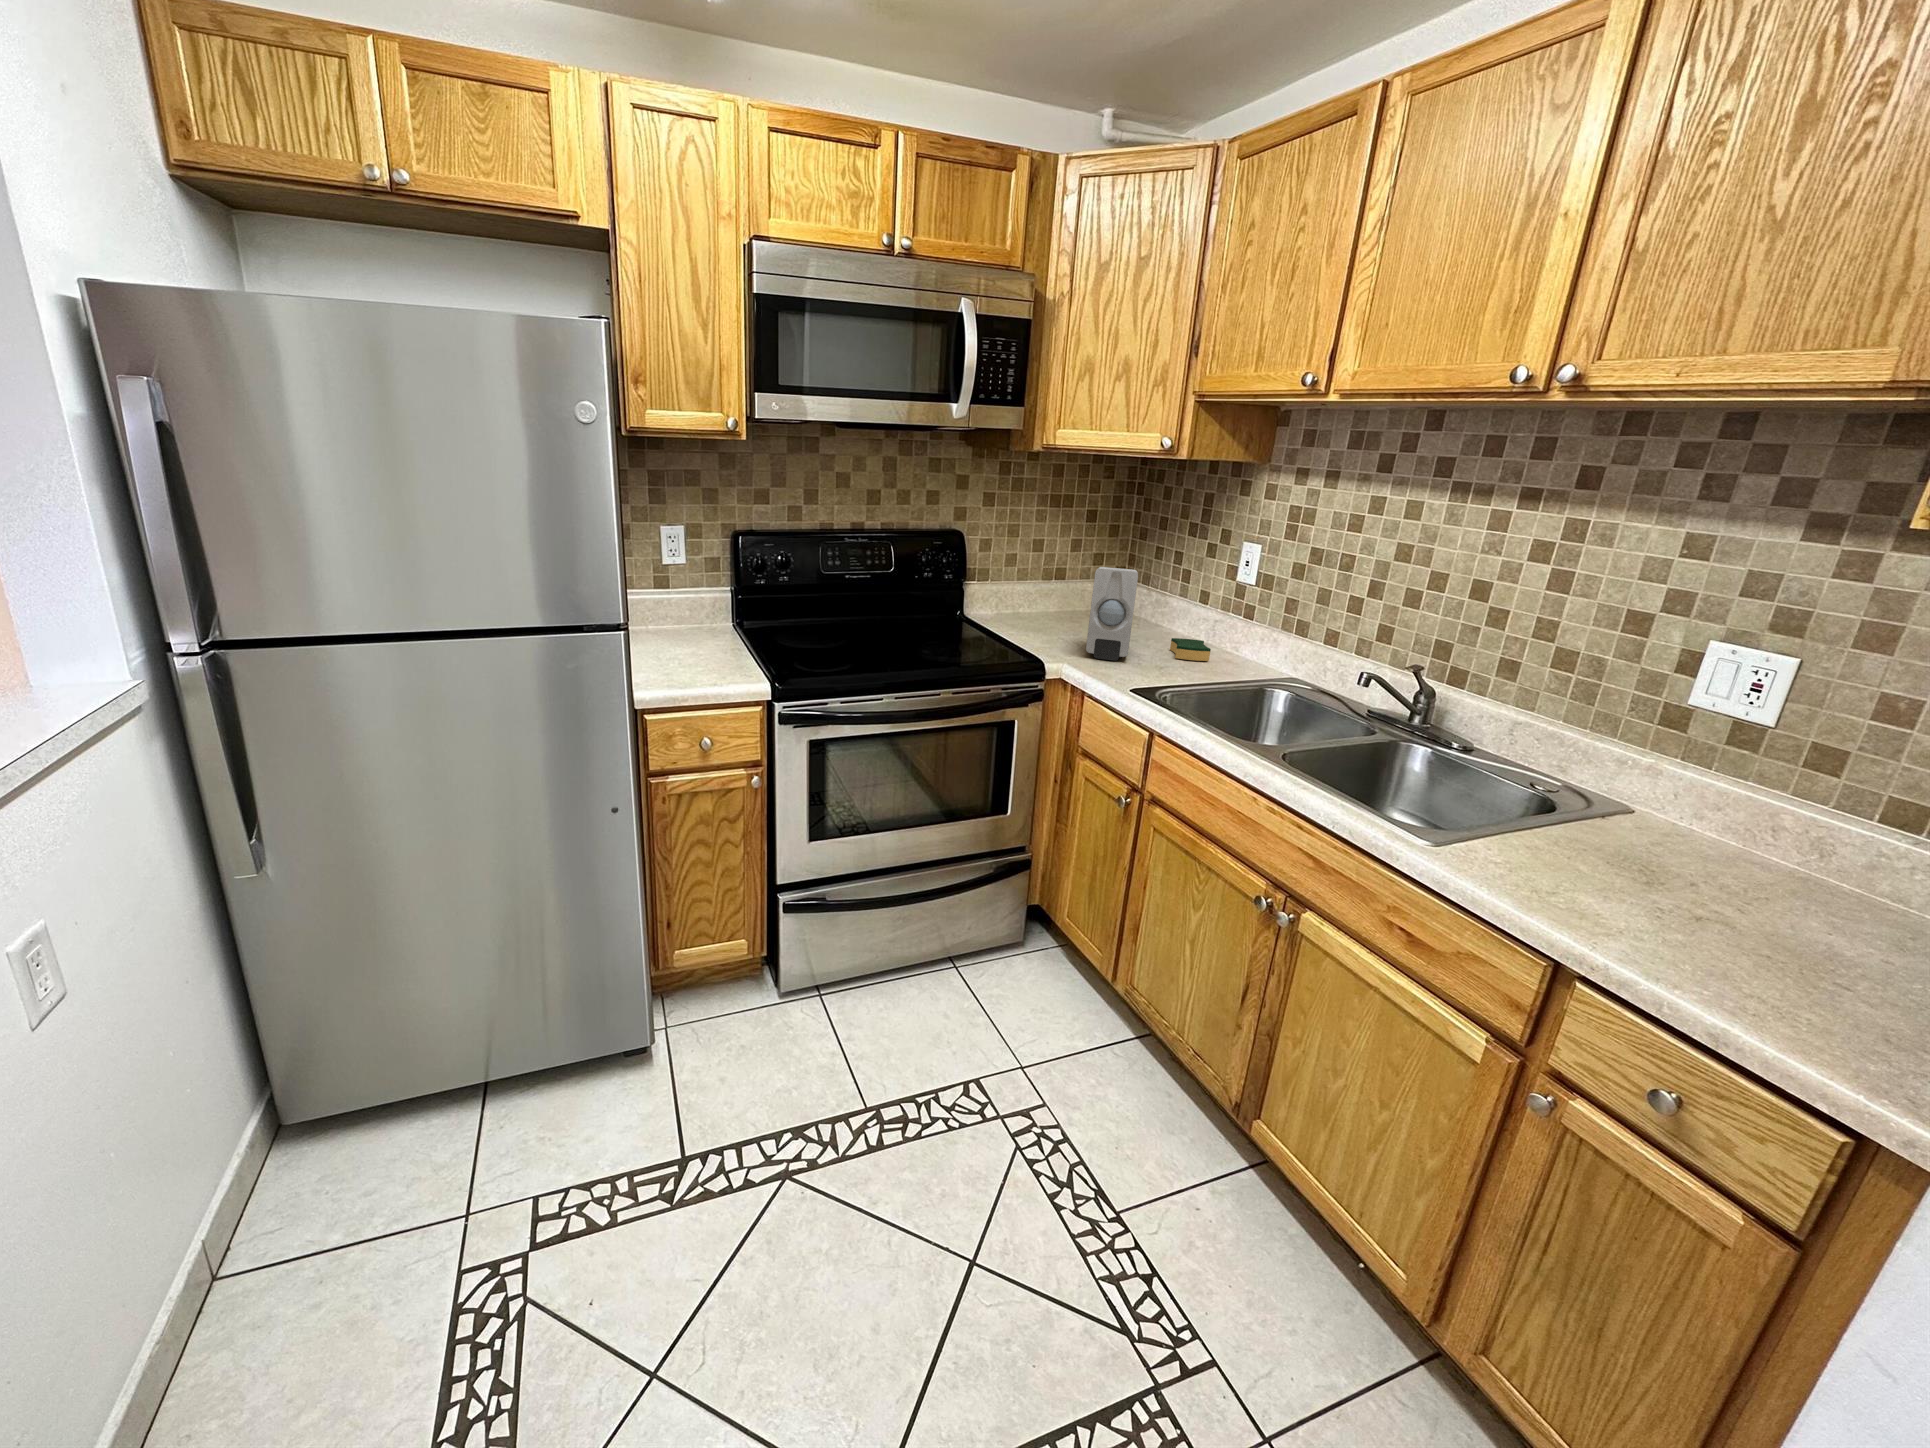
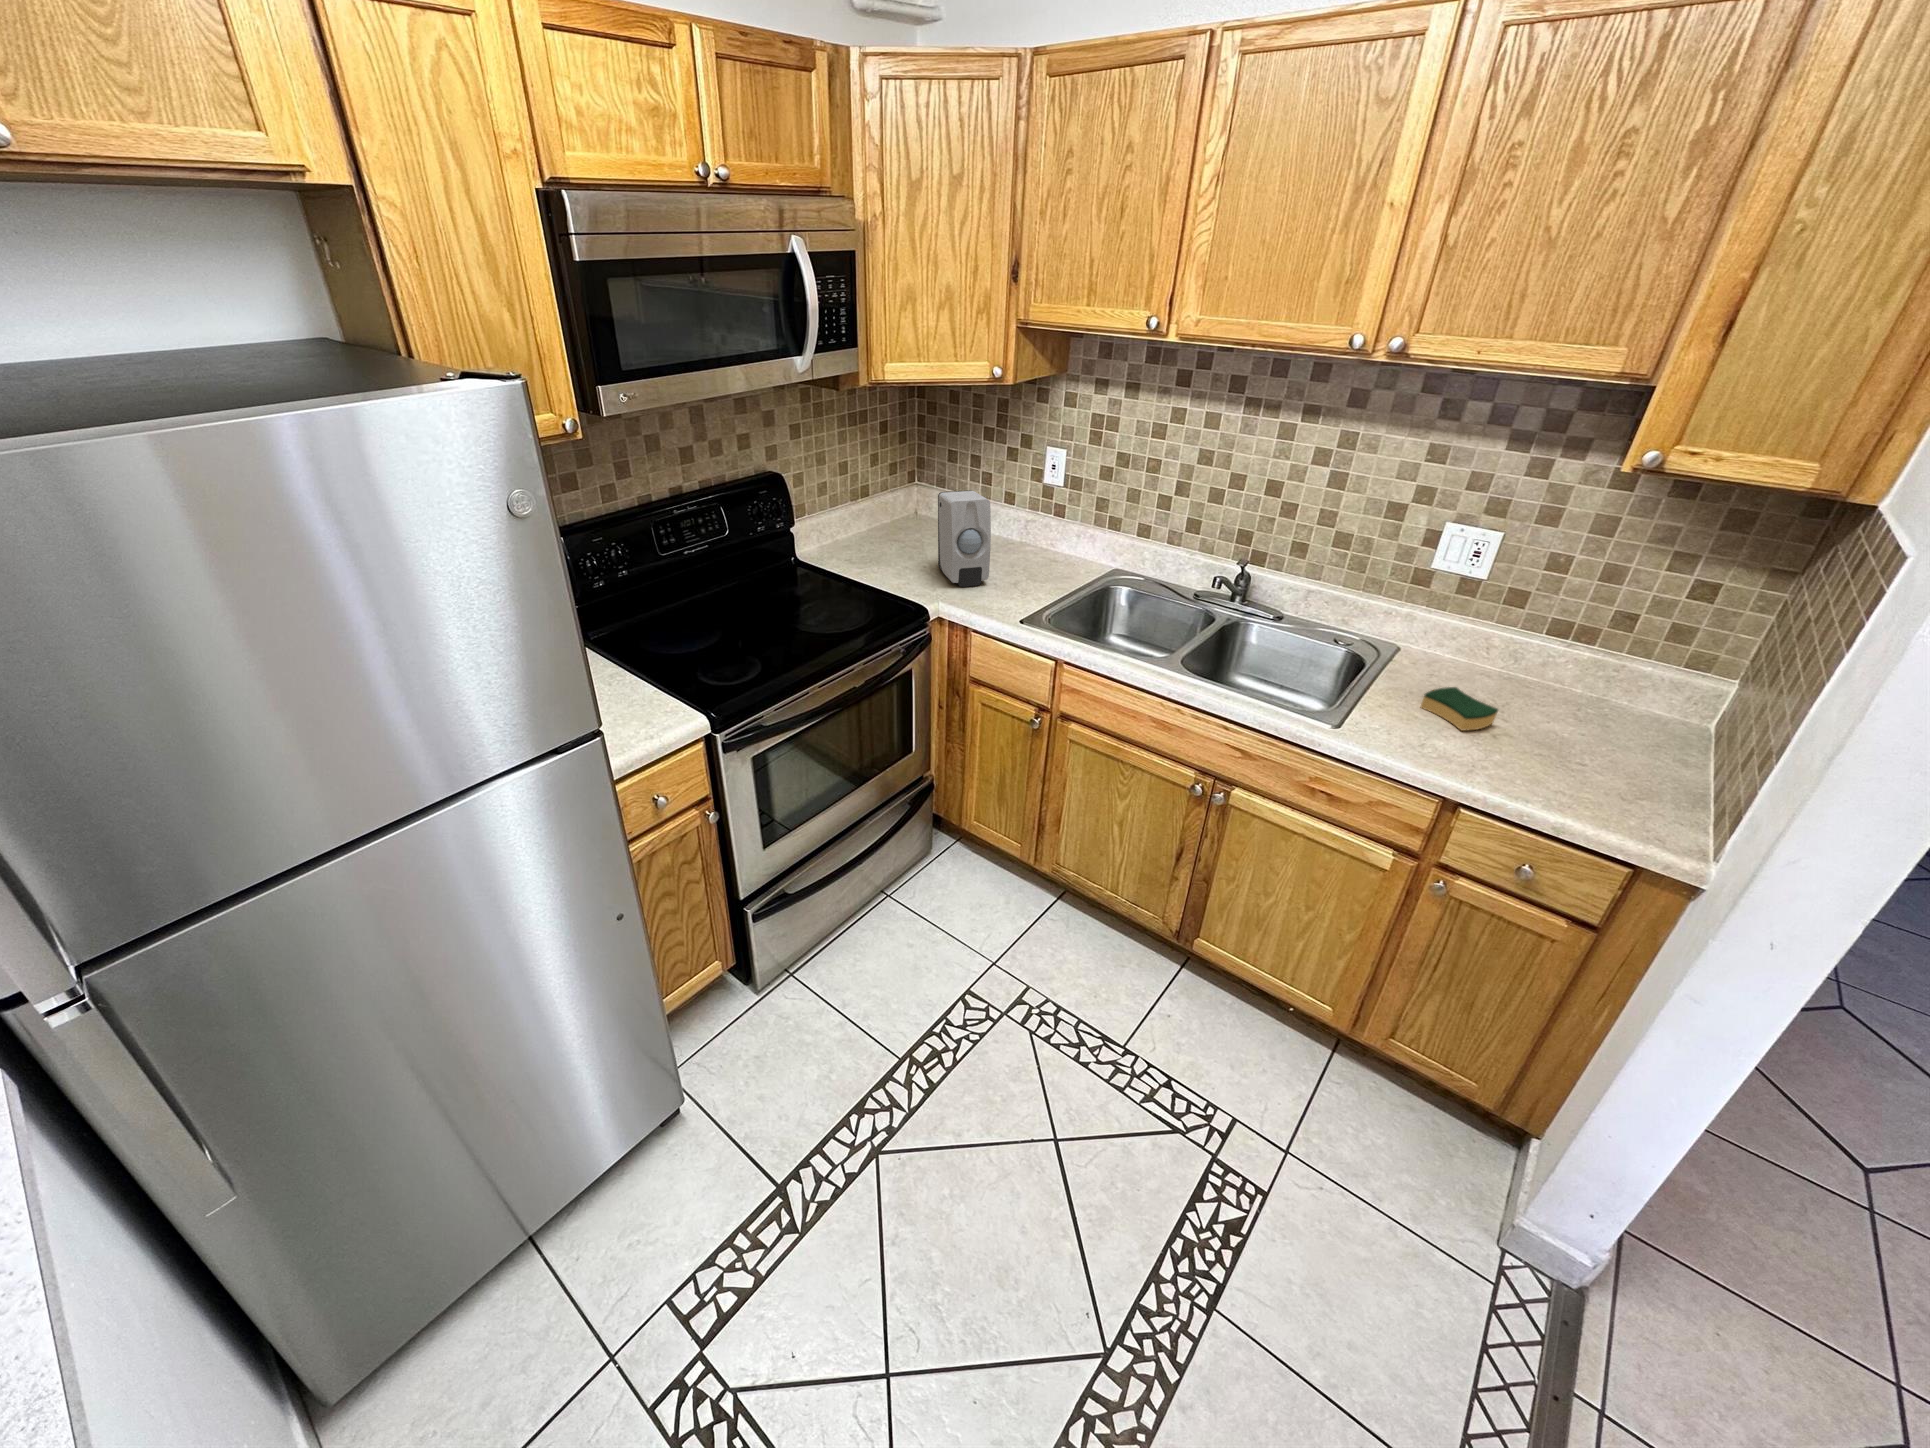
sponge: present [1170,638,1211,661] -> present [1421,687,1498,731]

